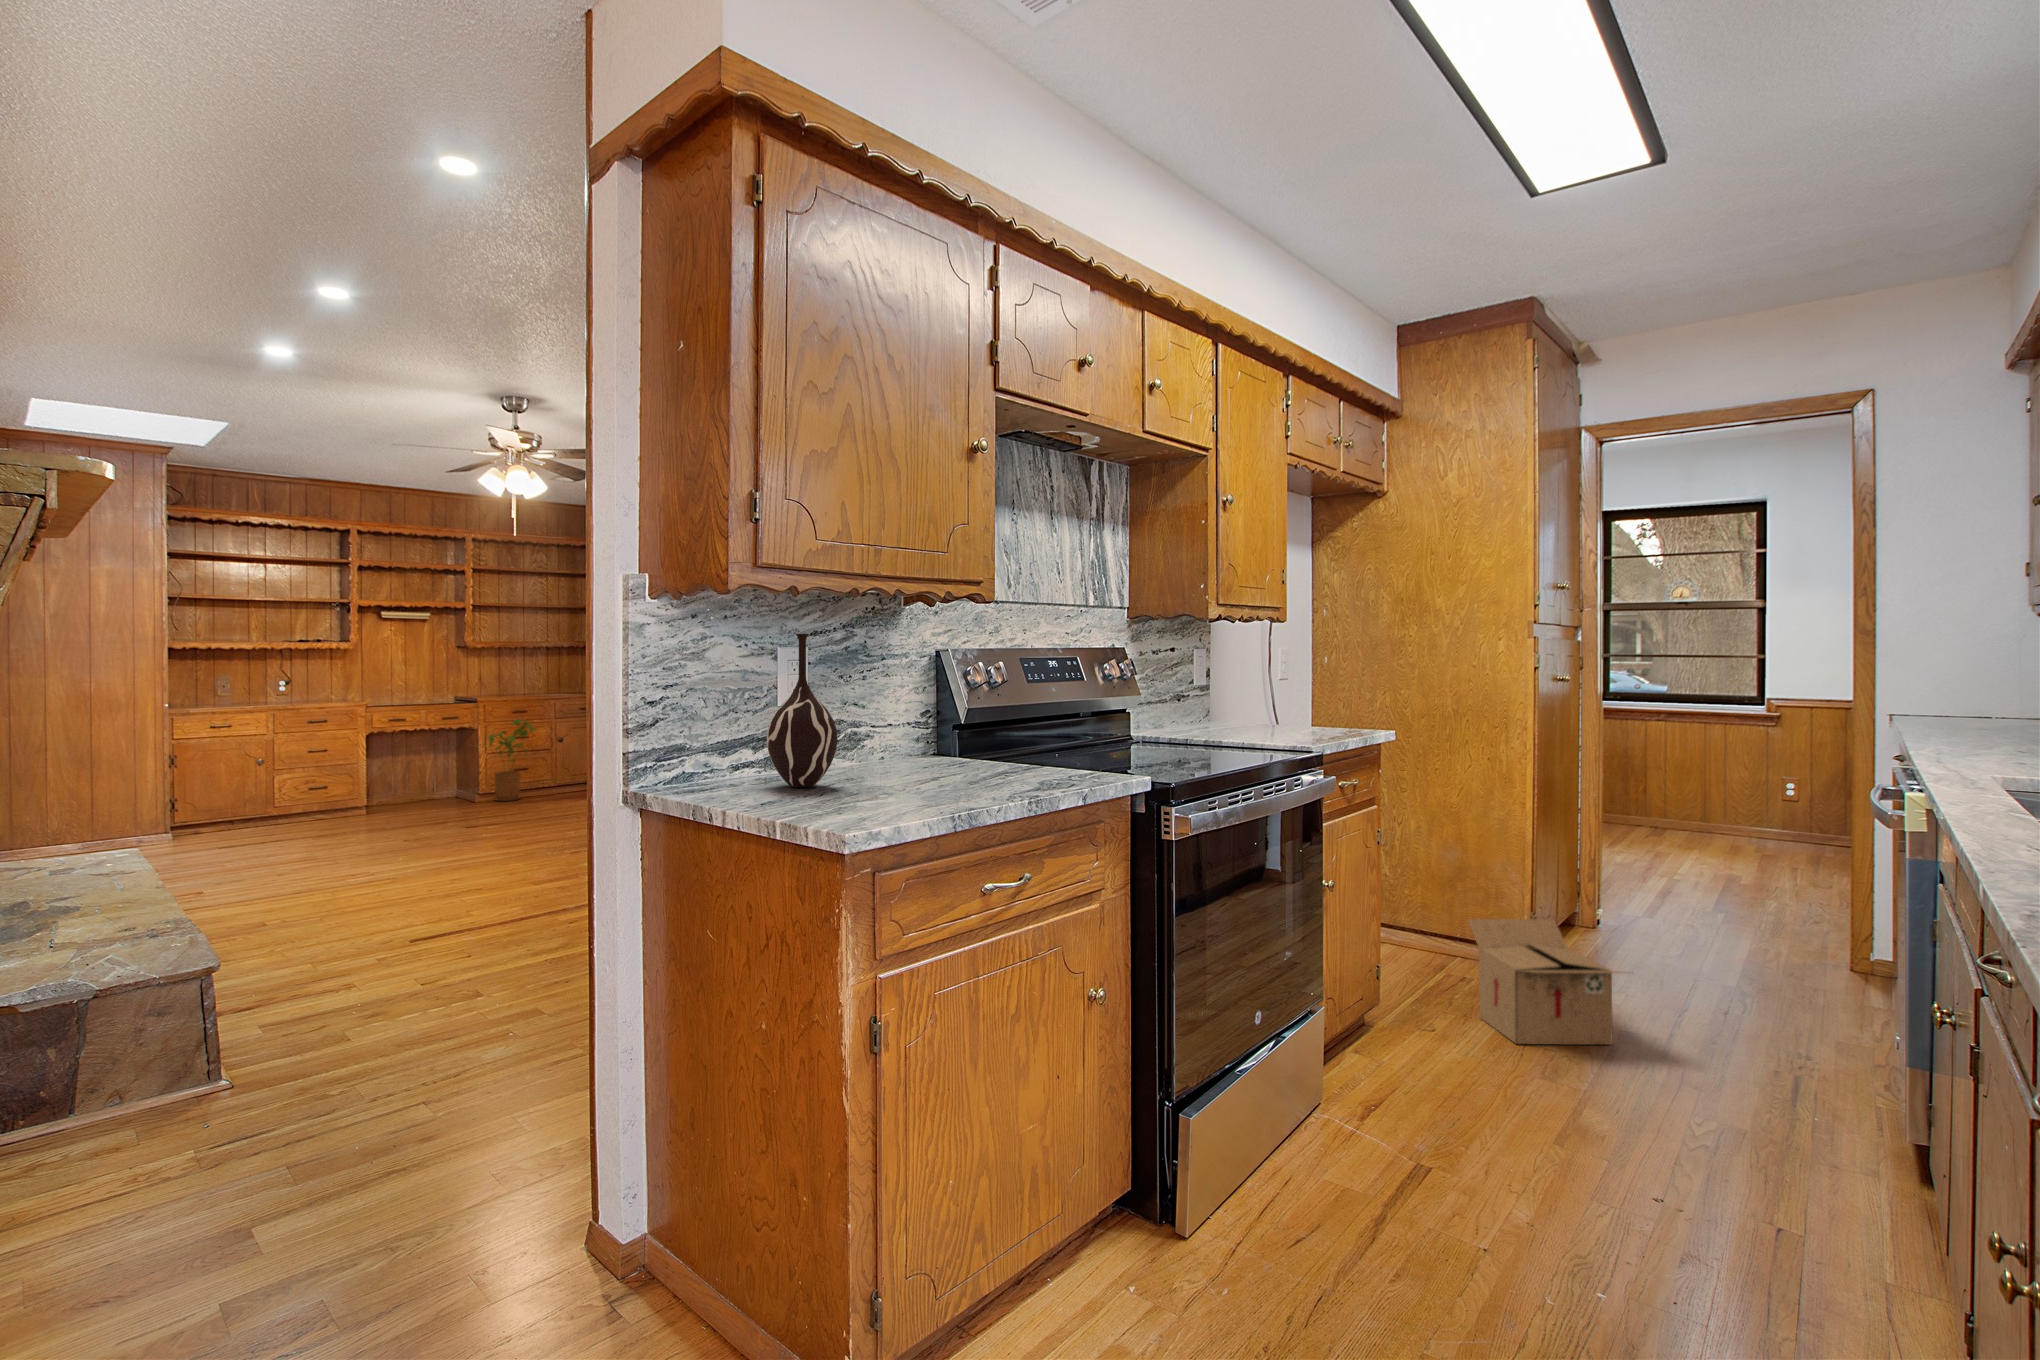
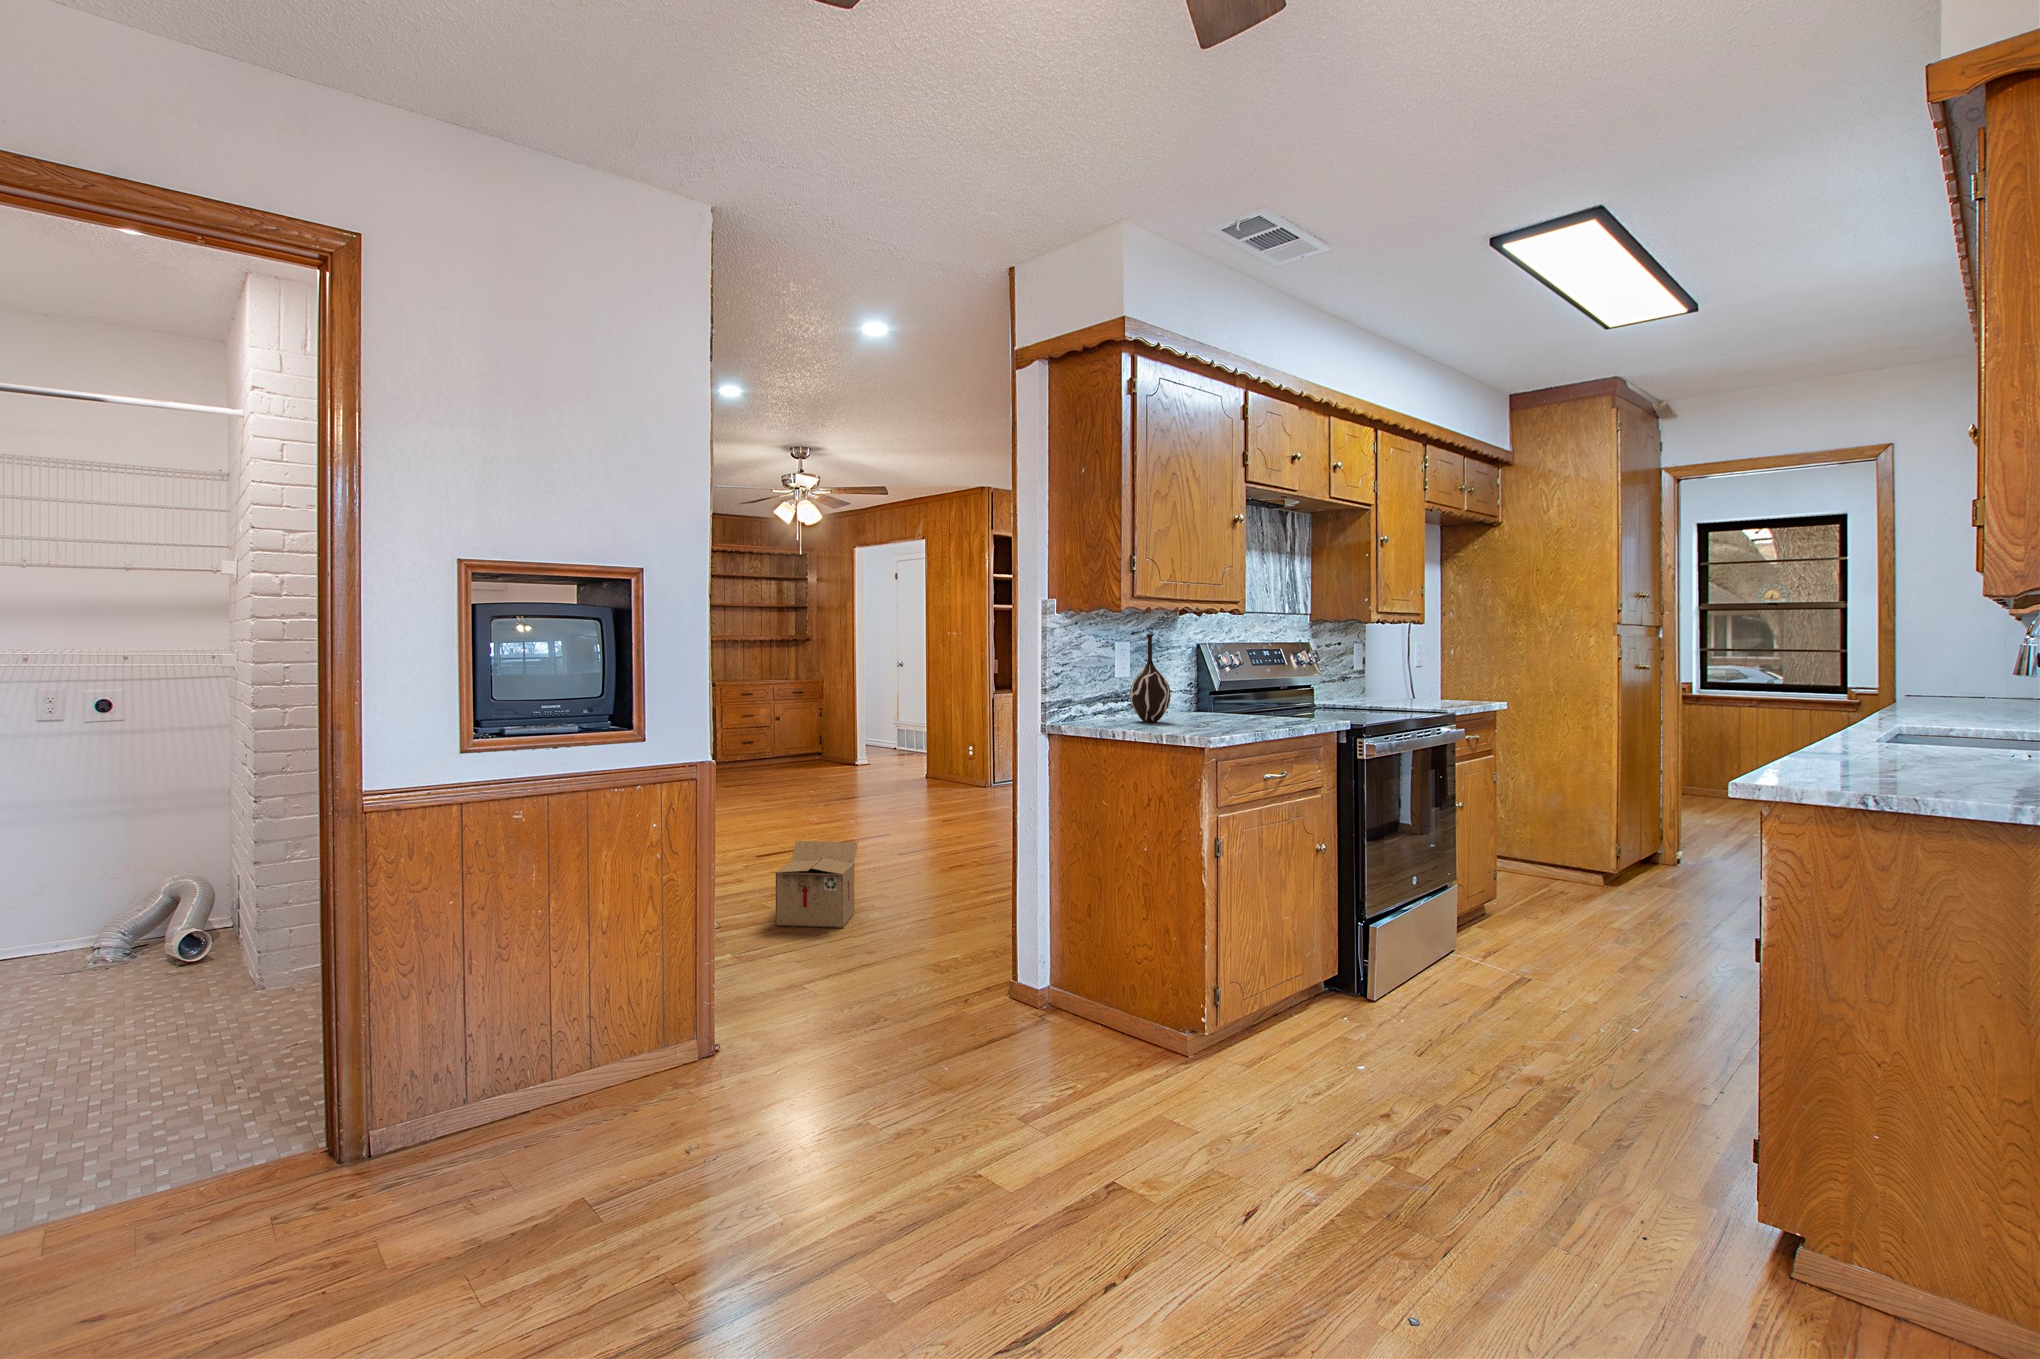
house plant: present [488,719,535,801] -> none [748,702,786,767]
cardboard box: present [1468,919,1620,1045] -> present [772,841,858,928]

